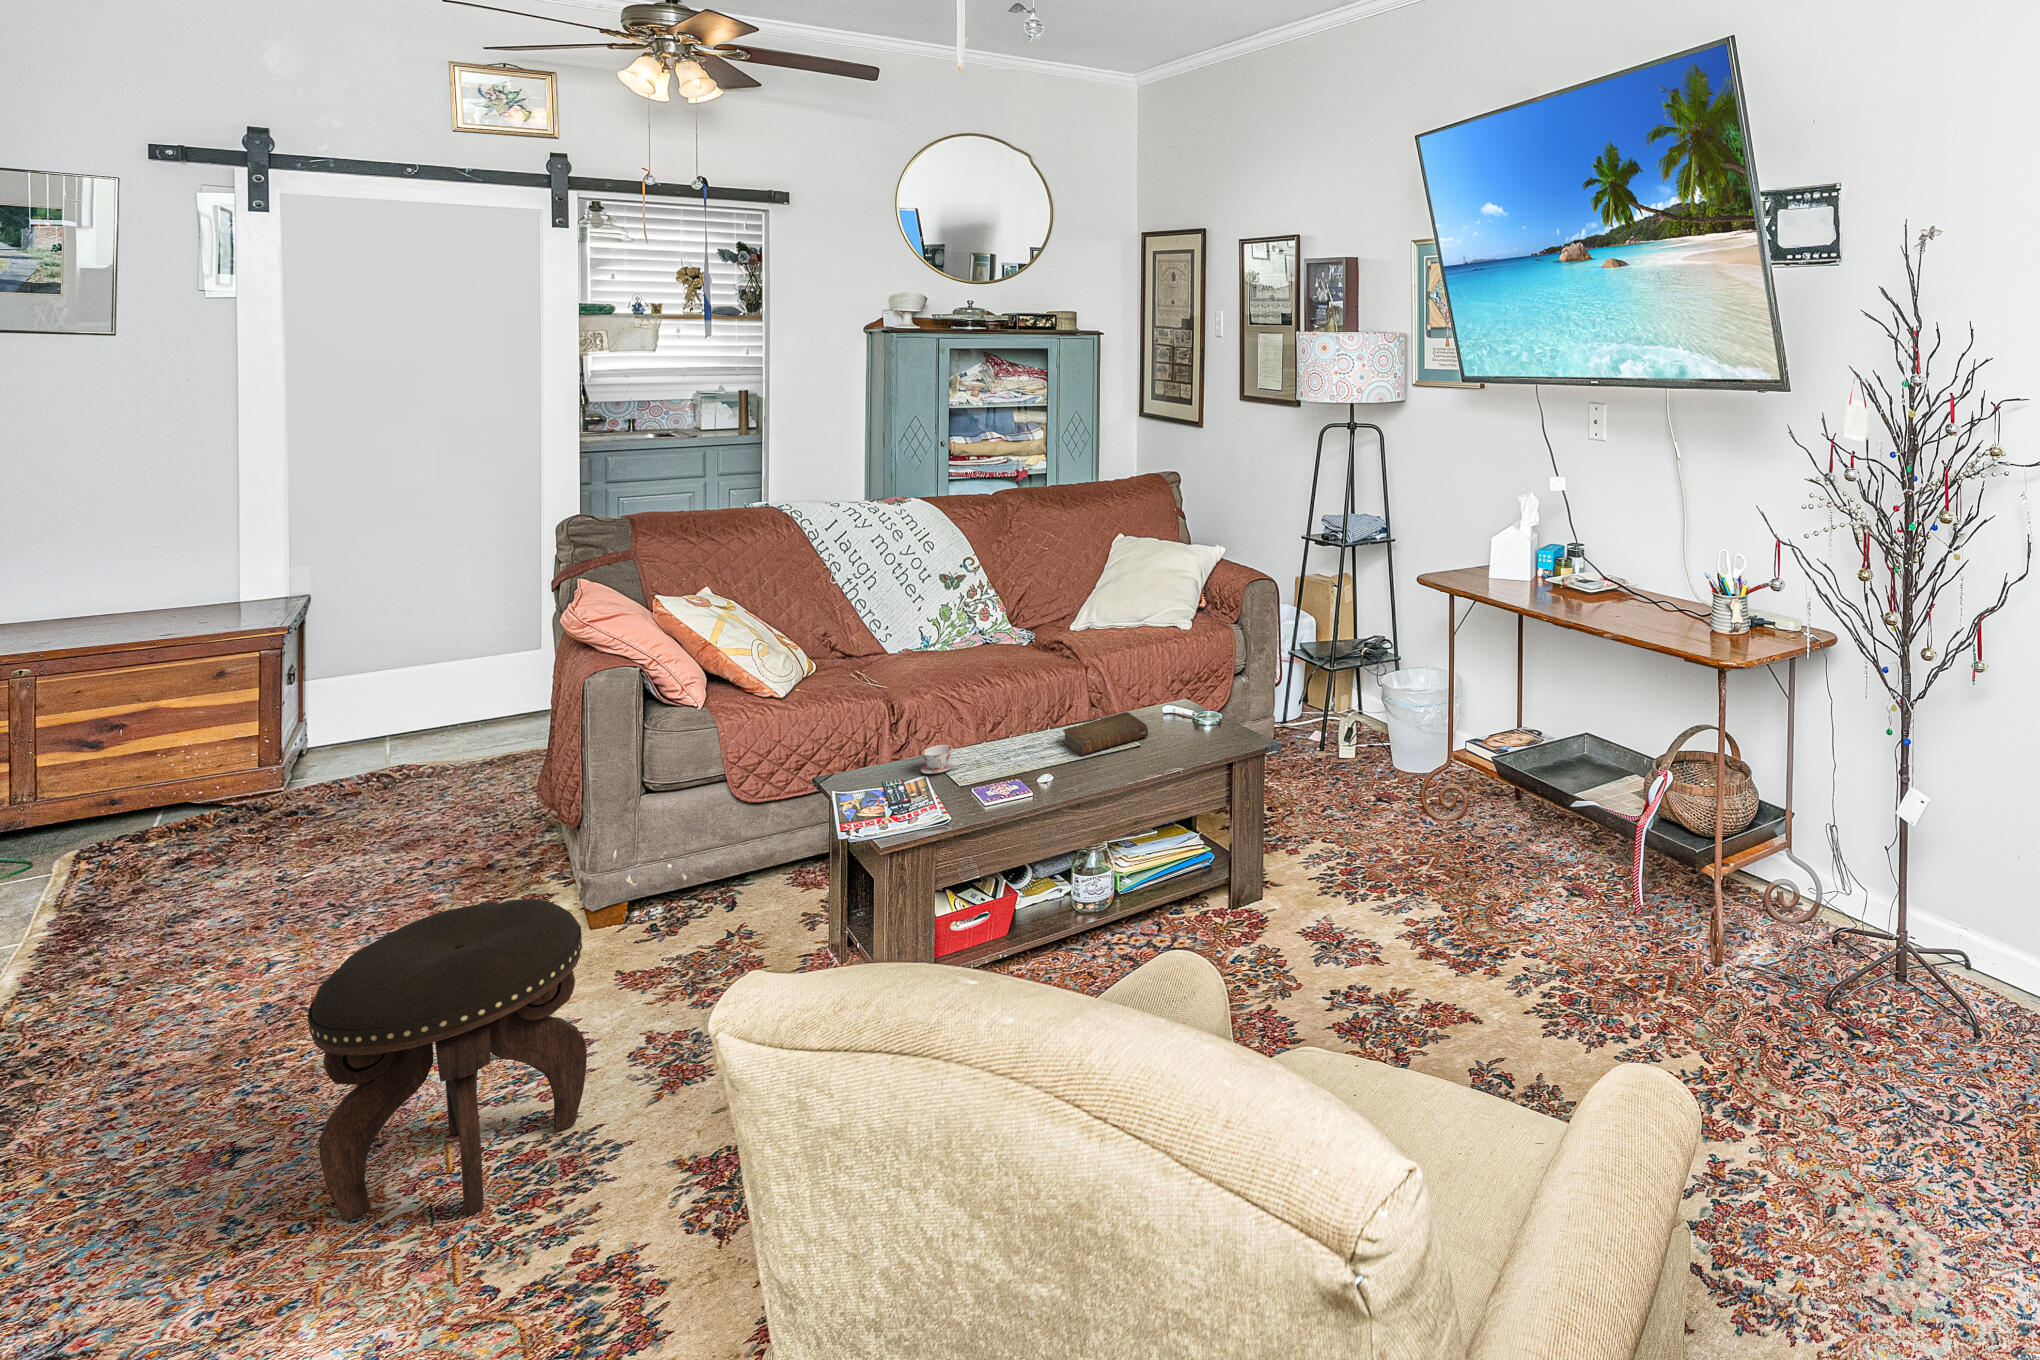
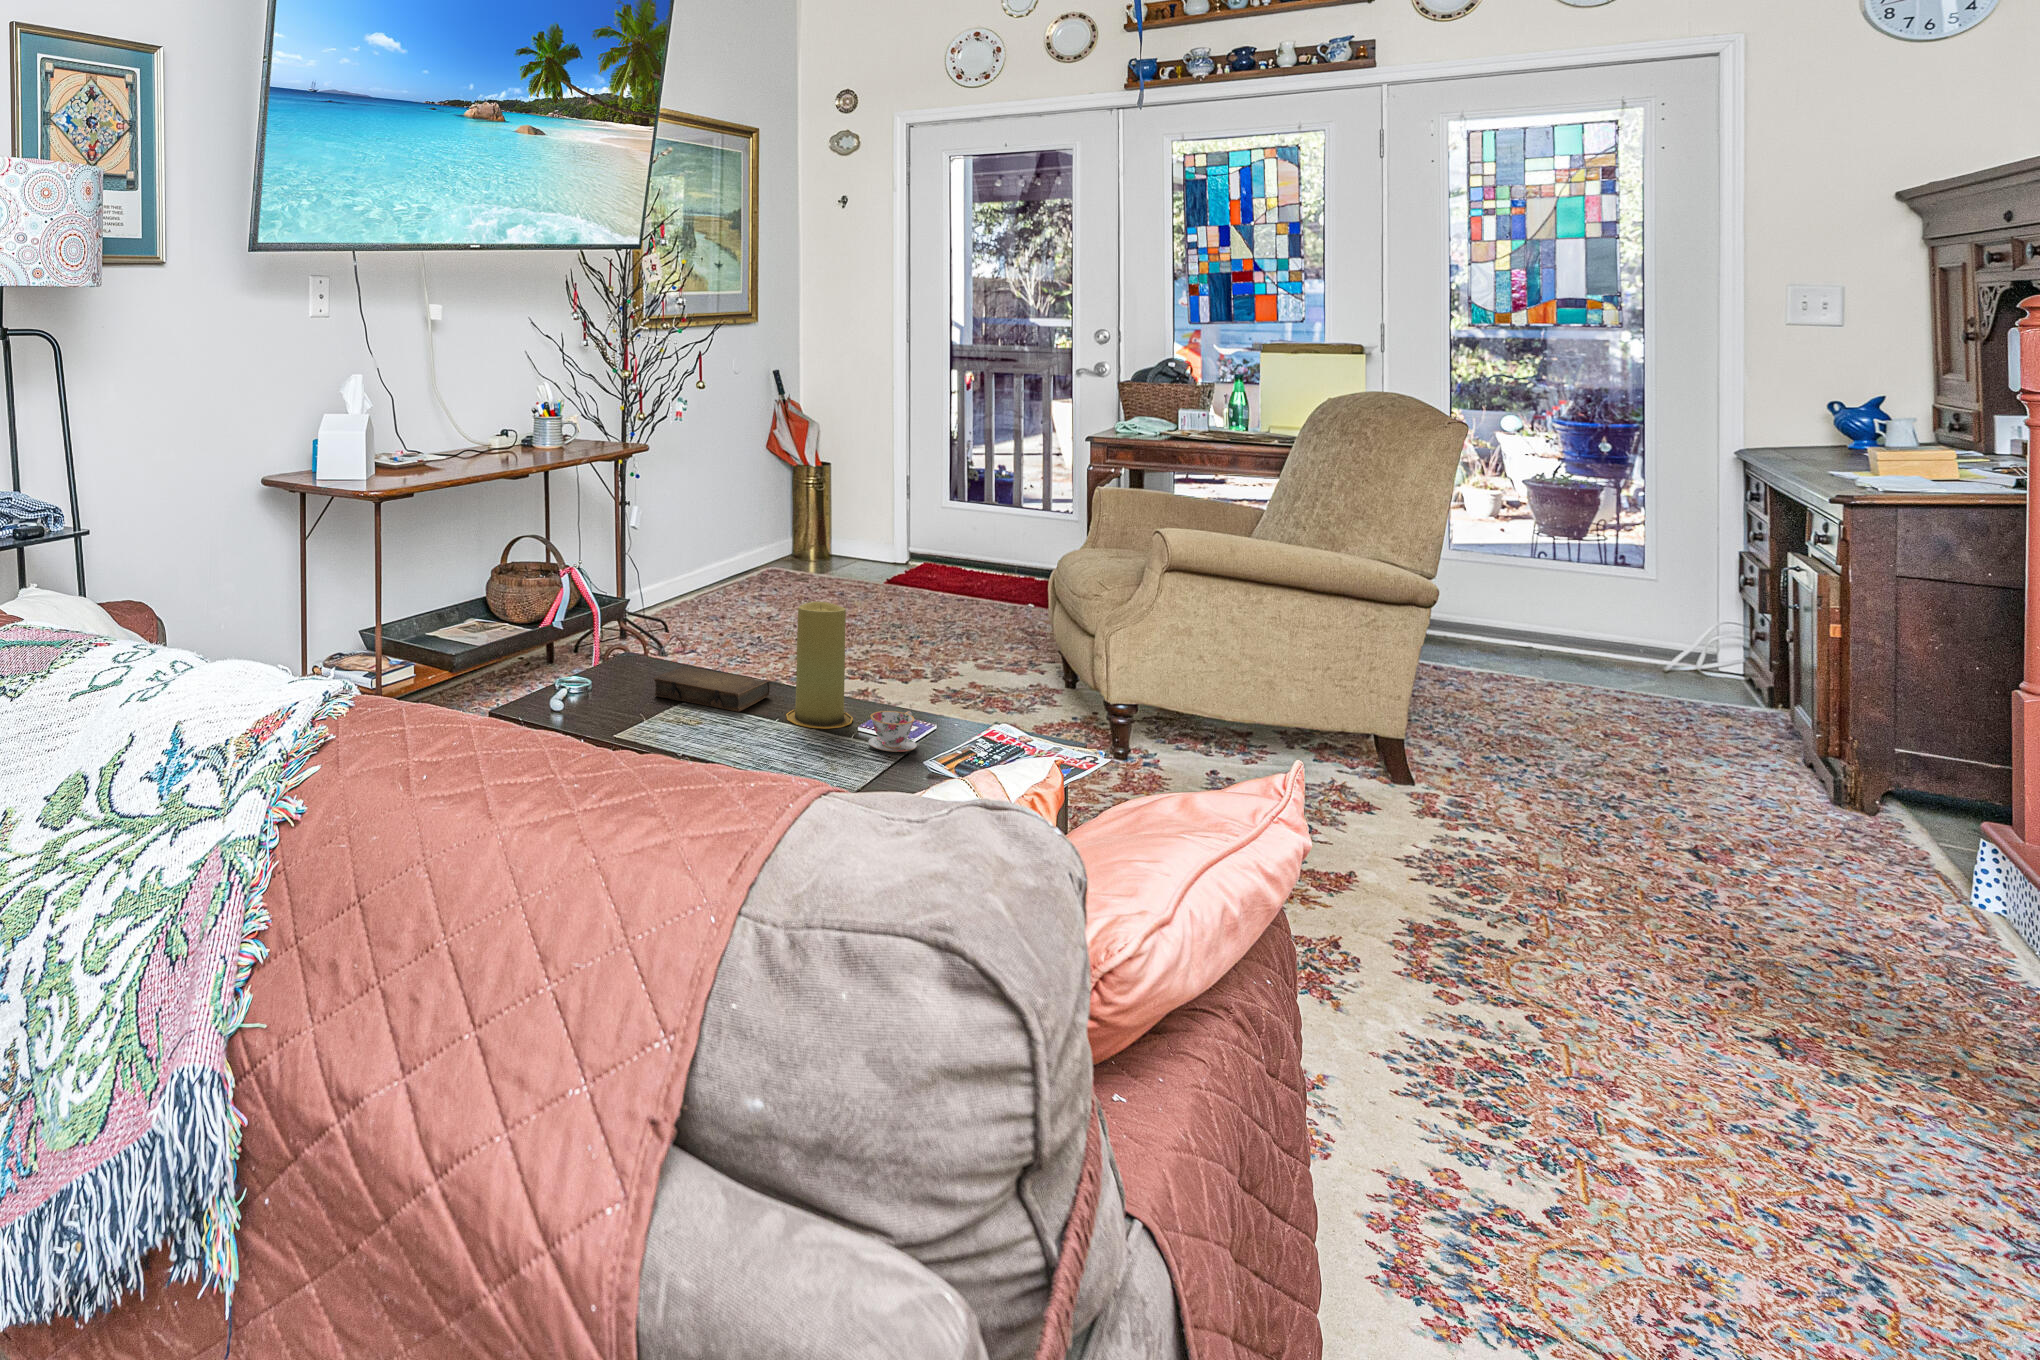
candle: none [992,680,1042,771] -> present [786,602,853,729]
footstool: present [308,899,587,1221] -> none [1412,796,1765,1227]

